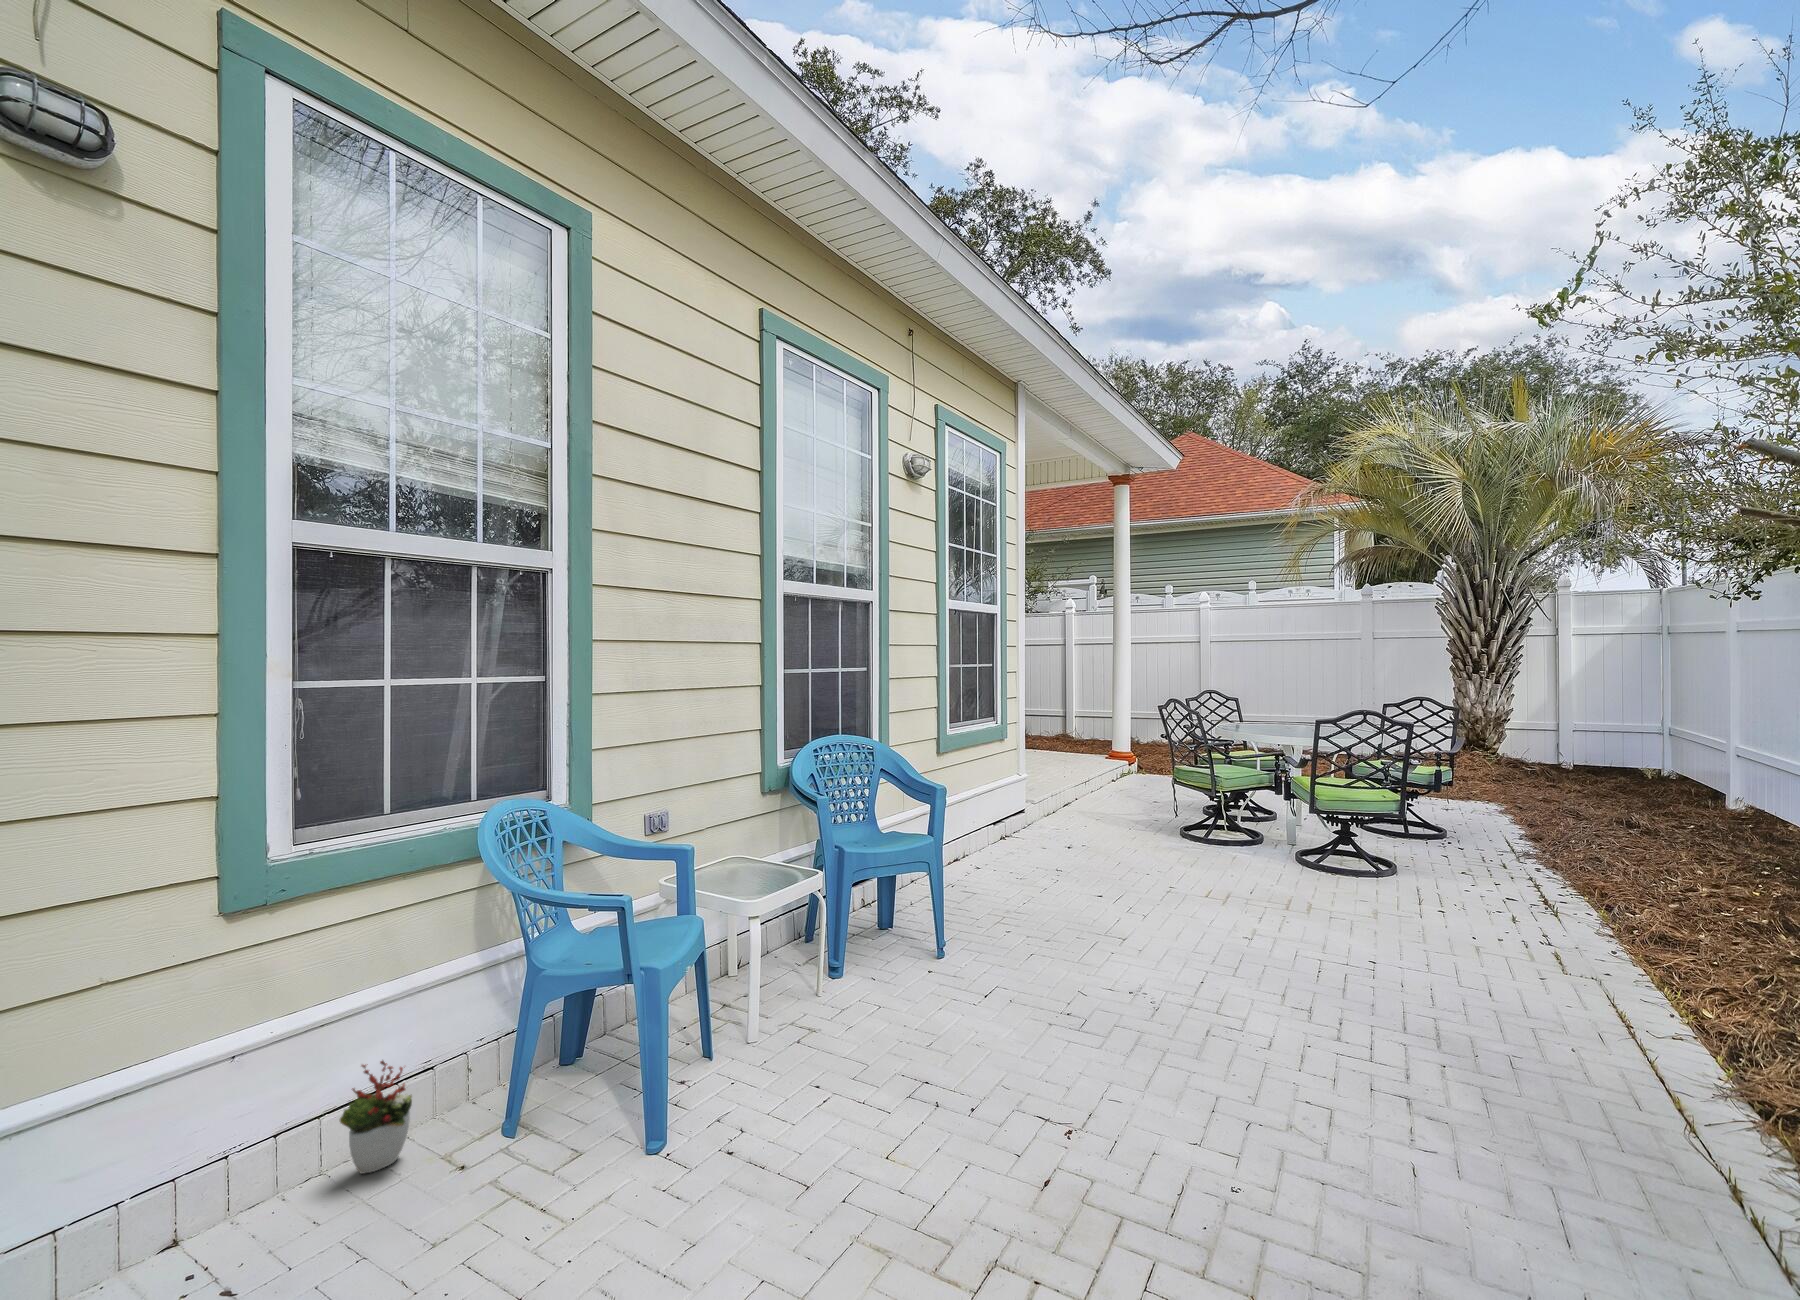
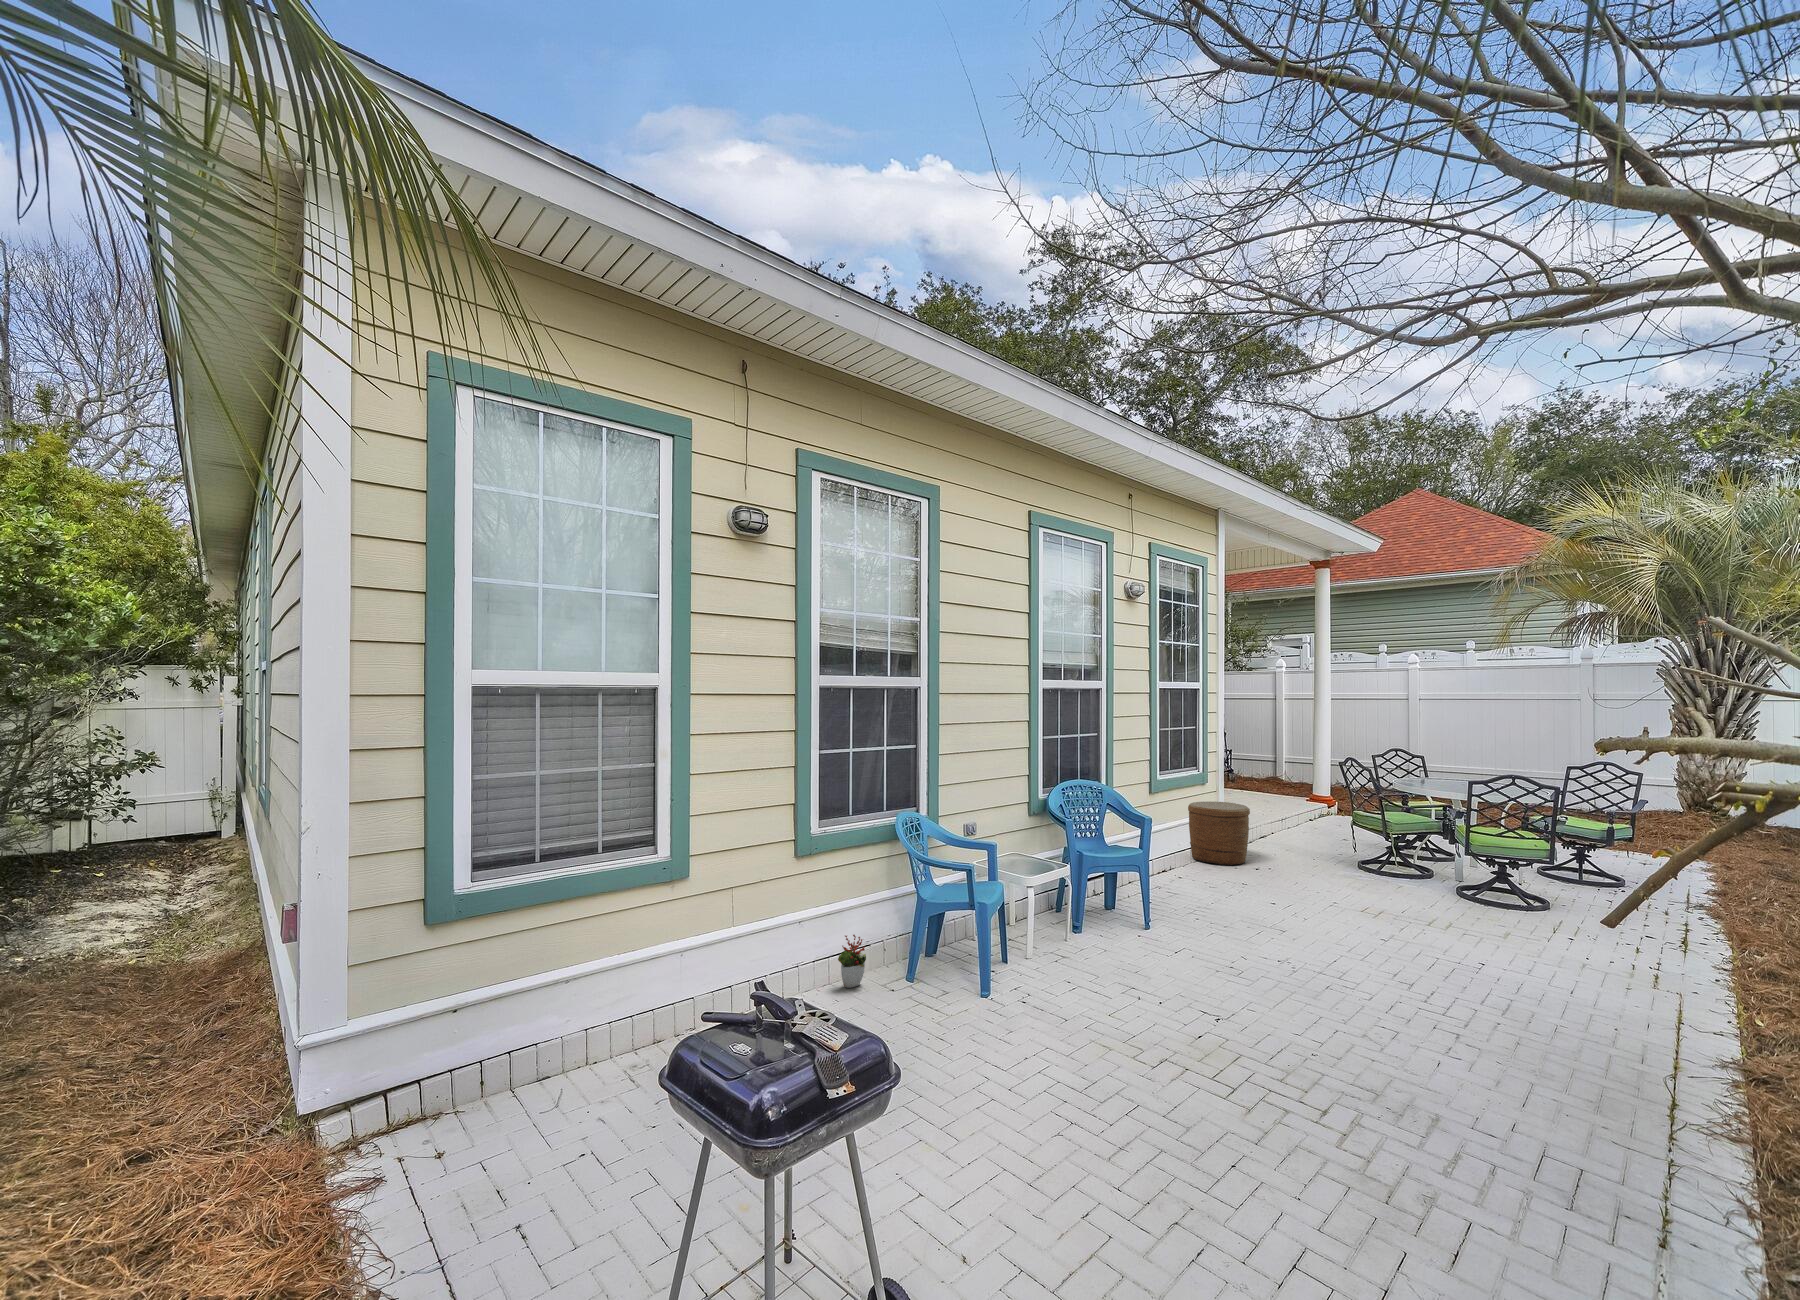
woven basket: none [980,762,1056,844] -> present [1188,801,1250,865]

